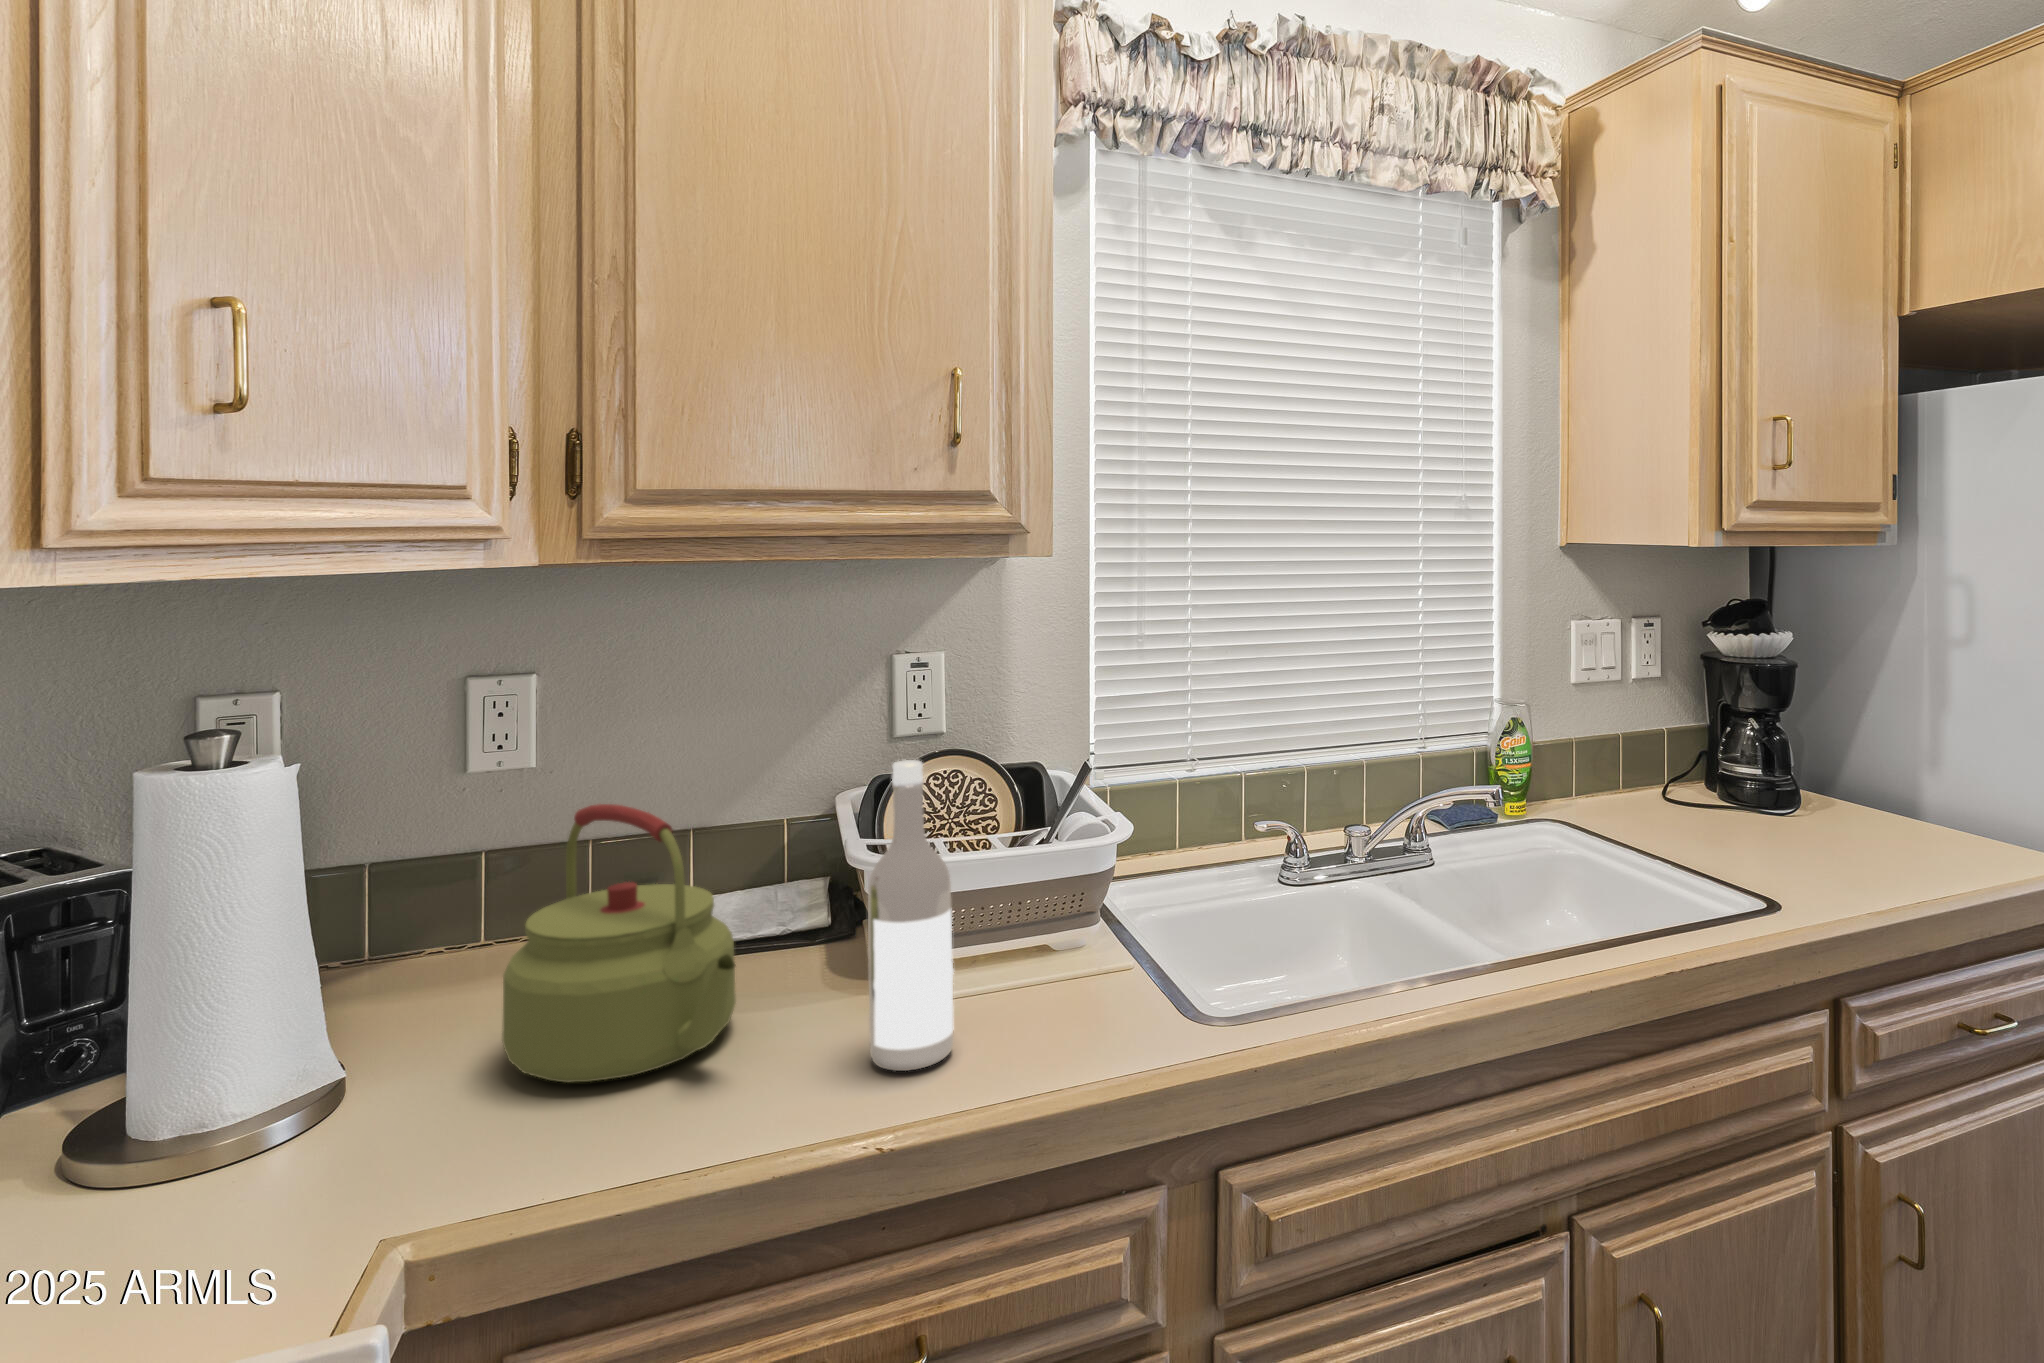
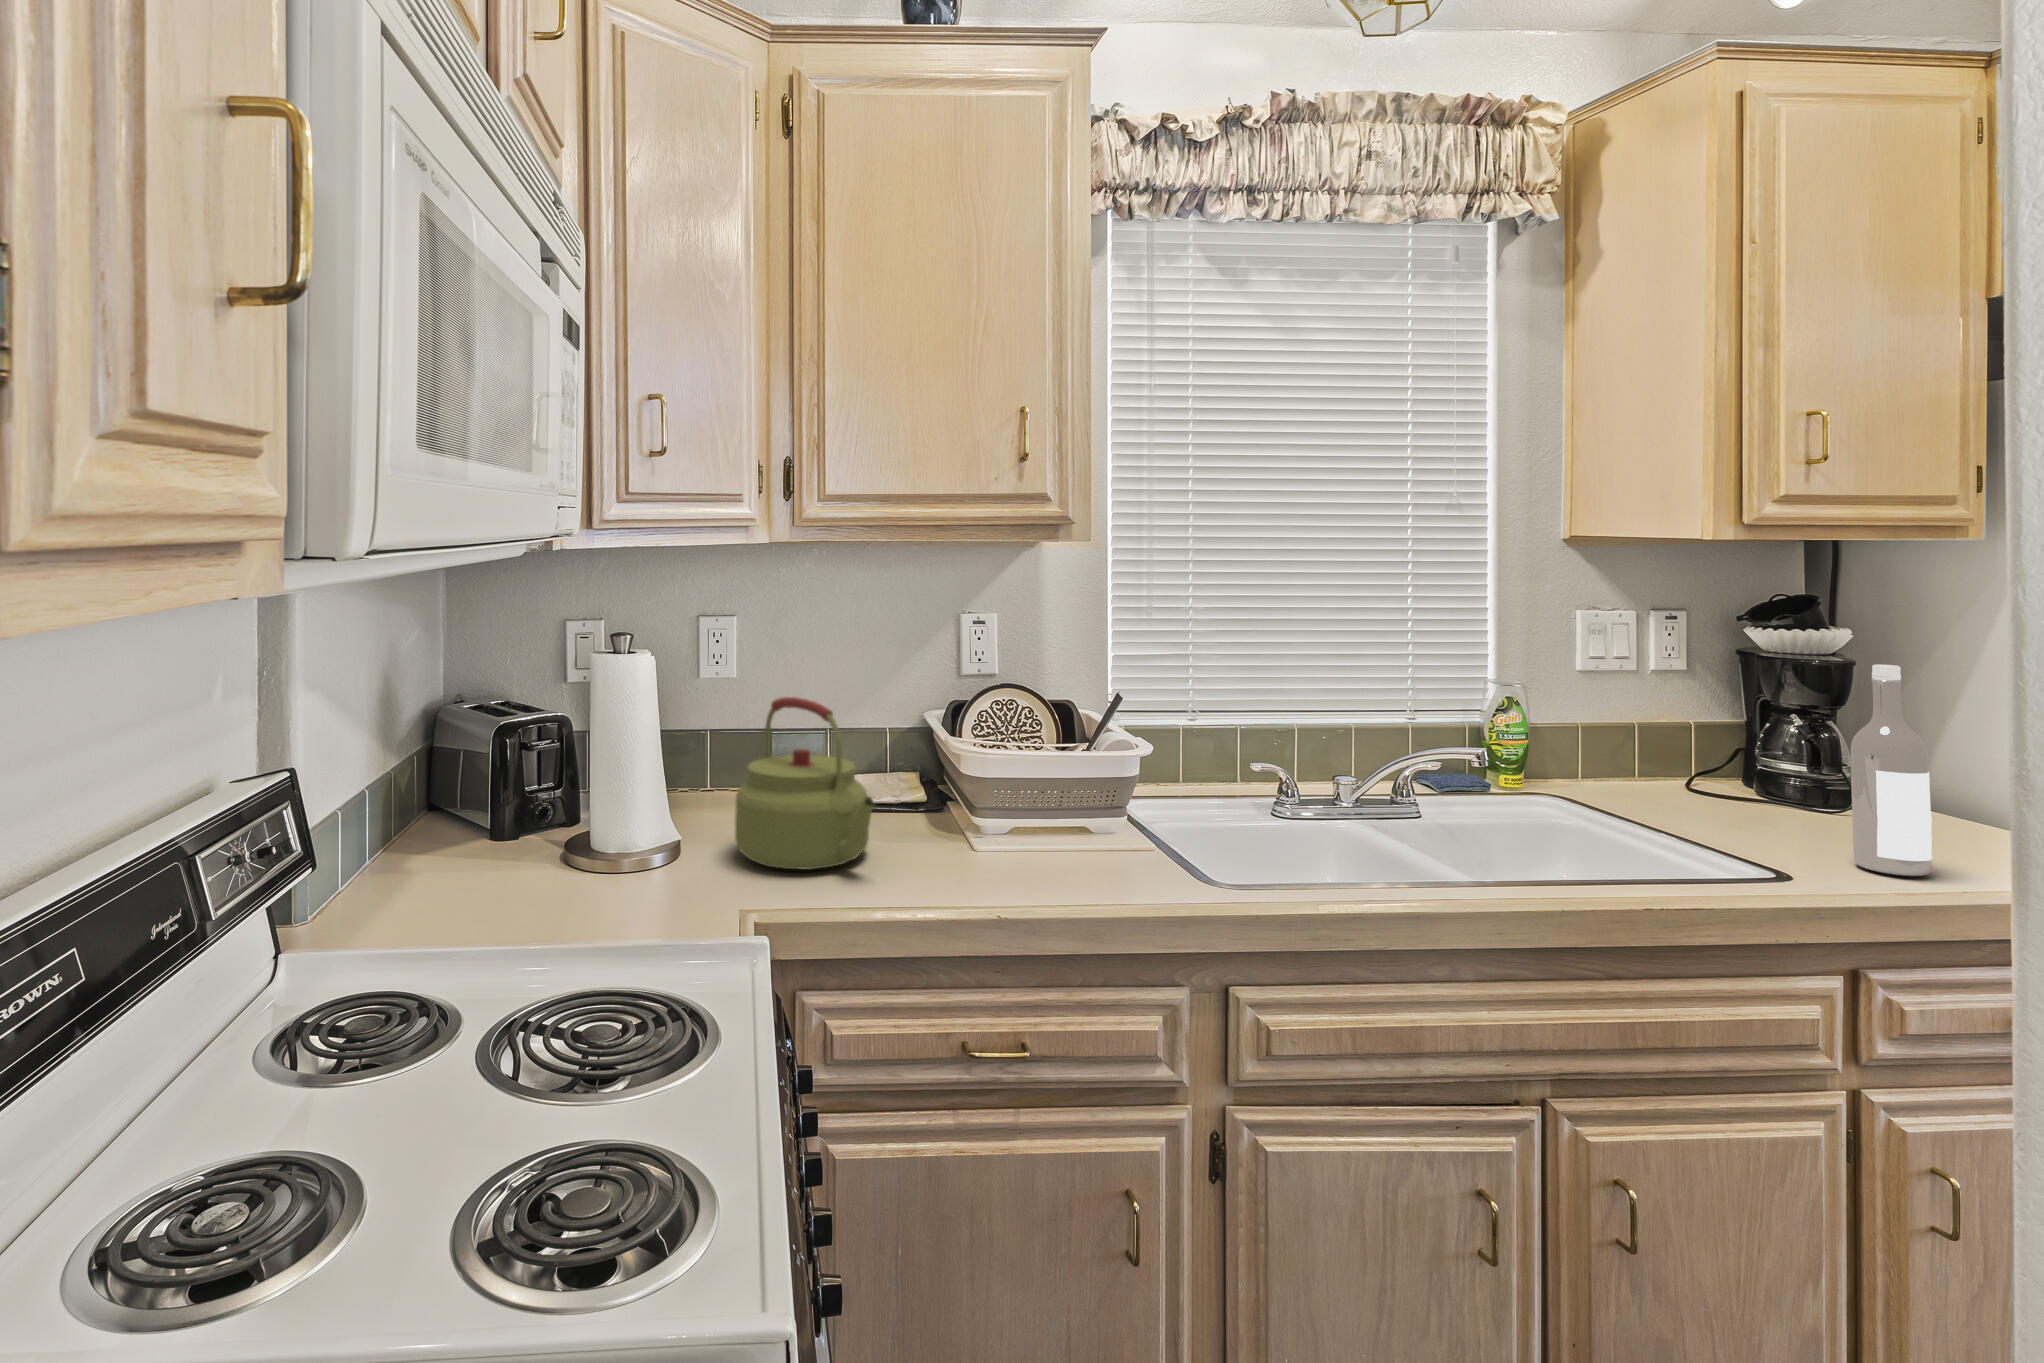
wine bottle: present [868,760,954,1071] -> present [1851,664,1932,876]

